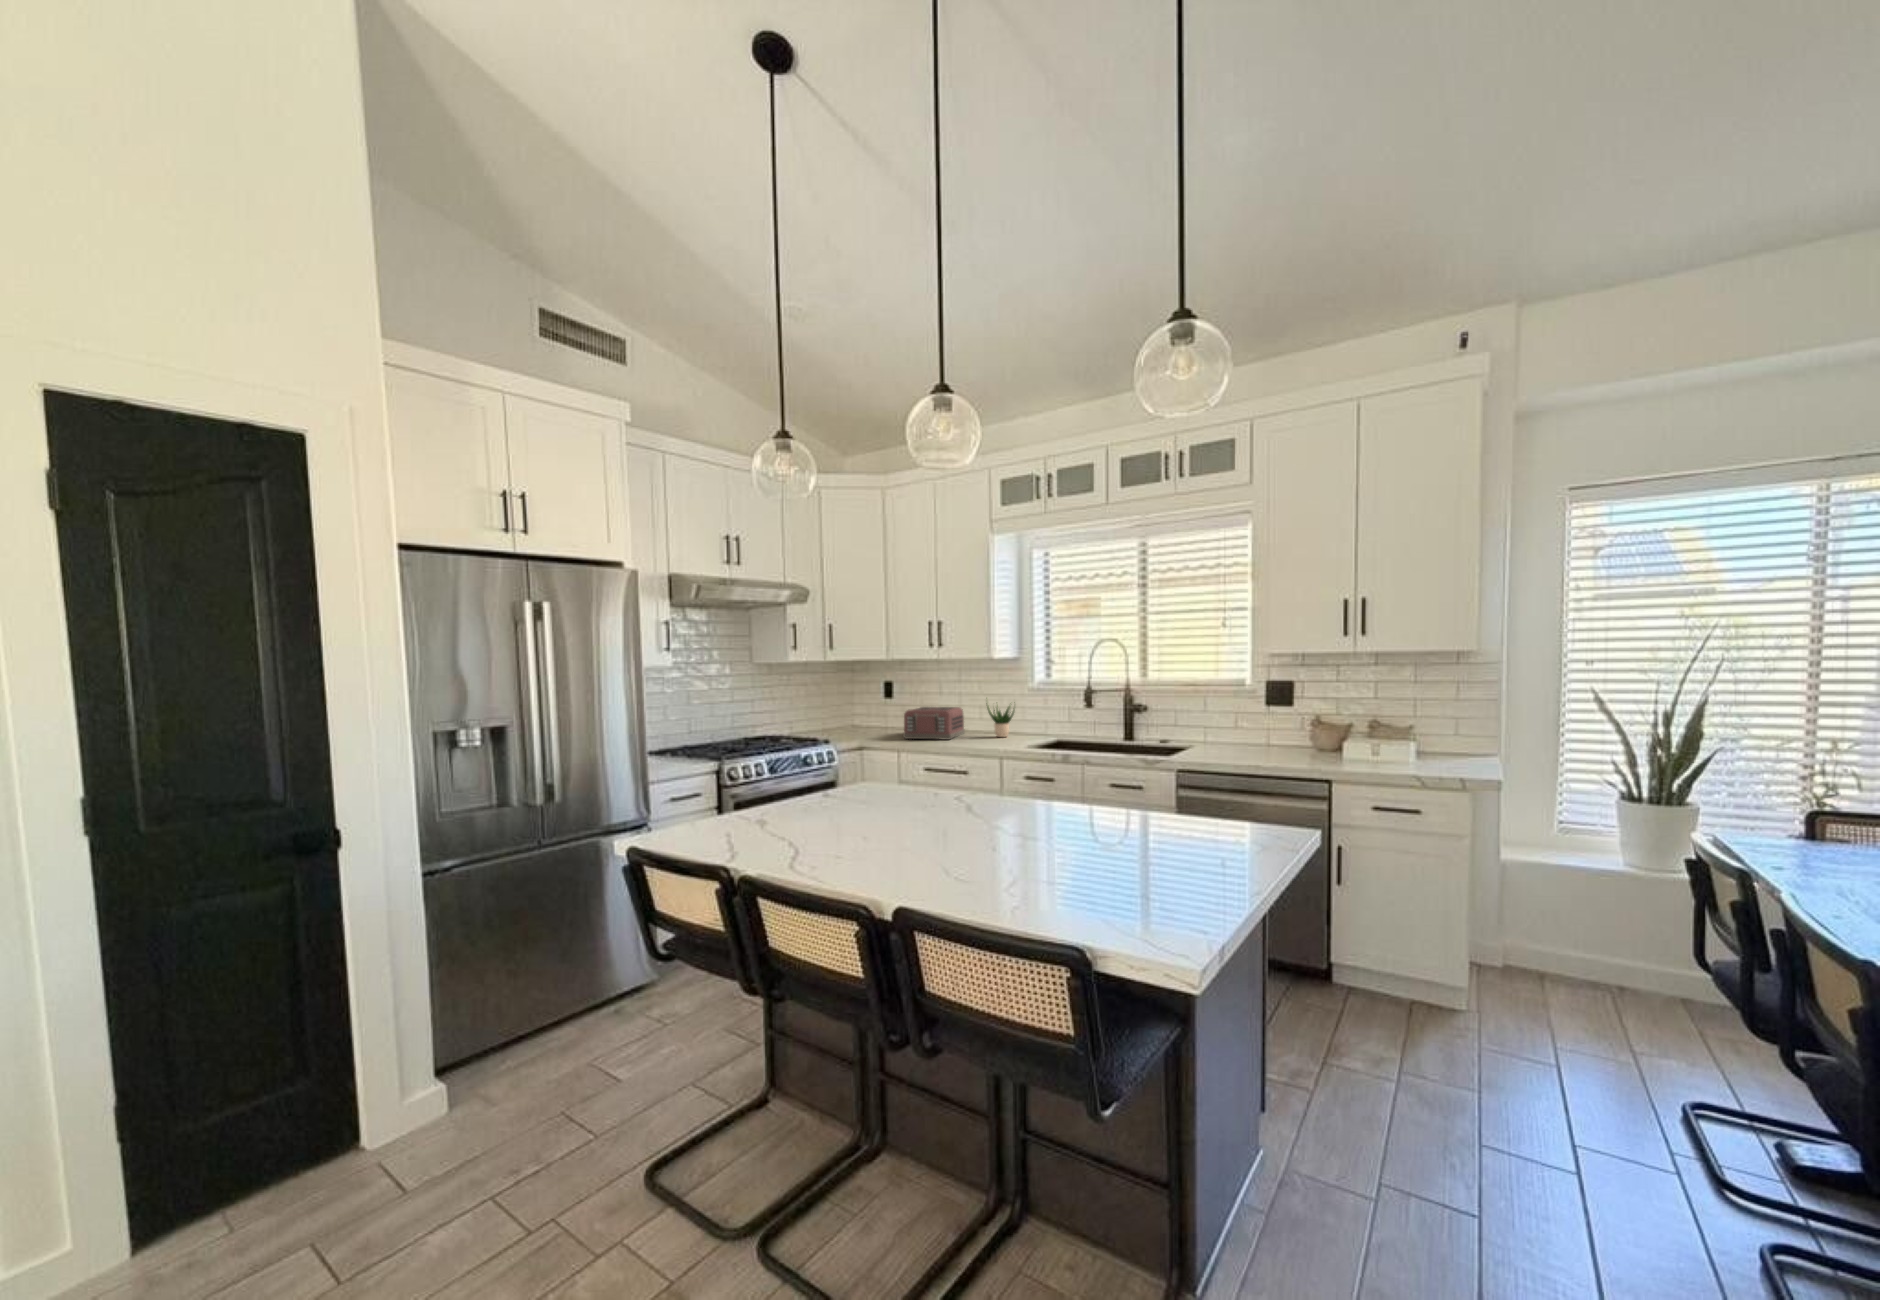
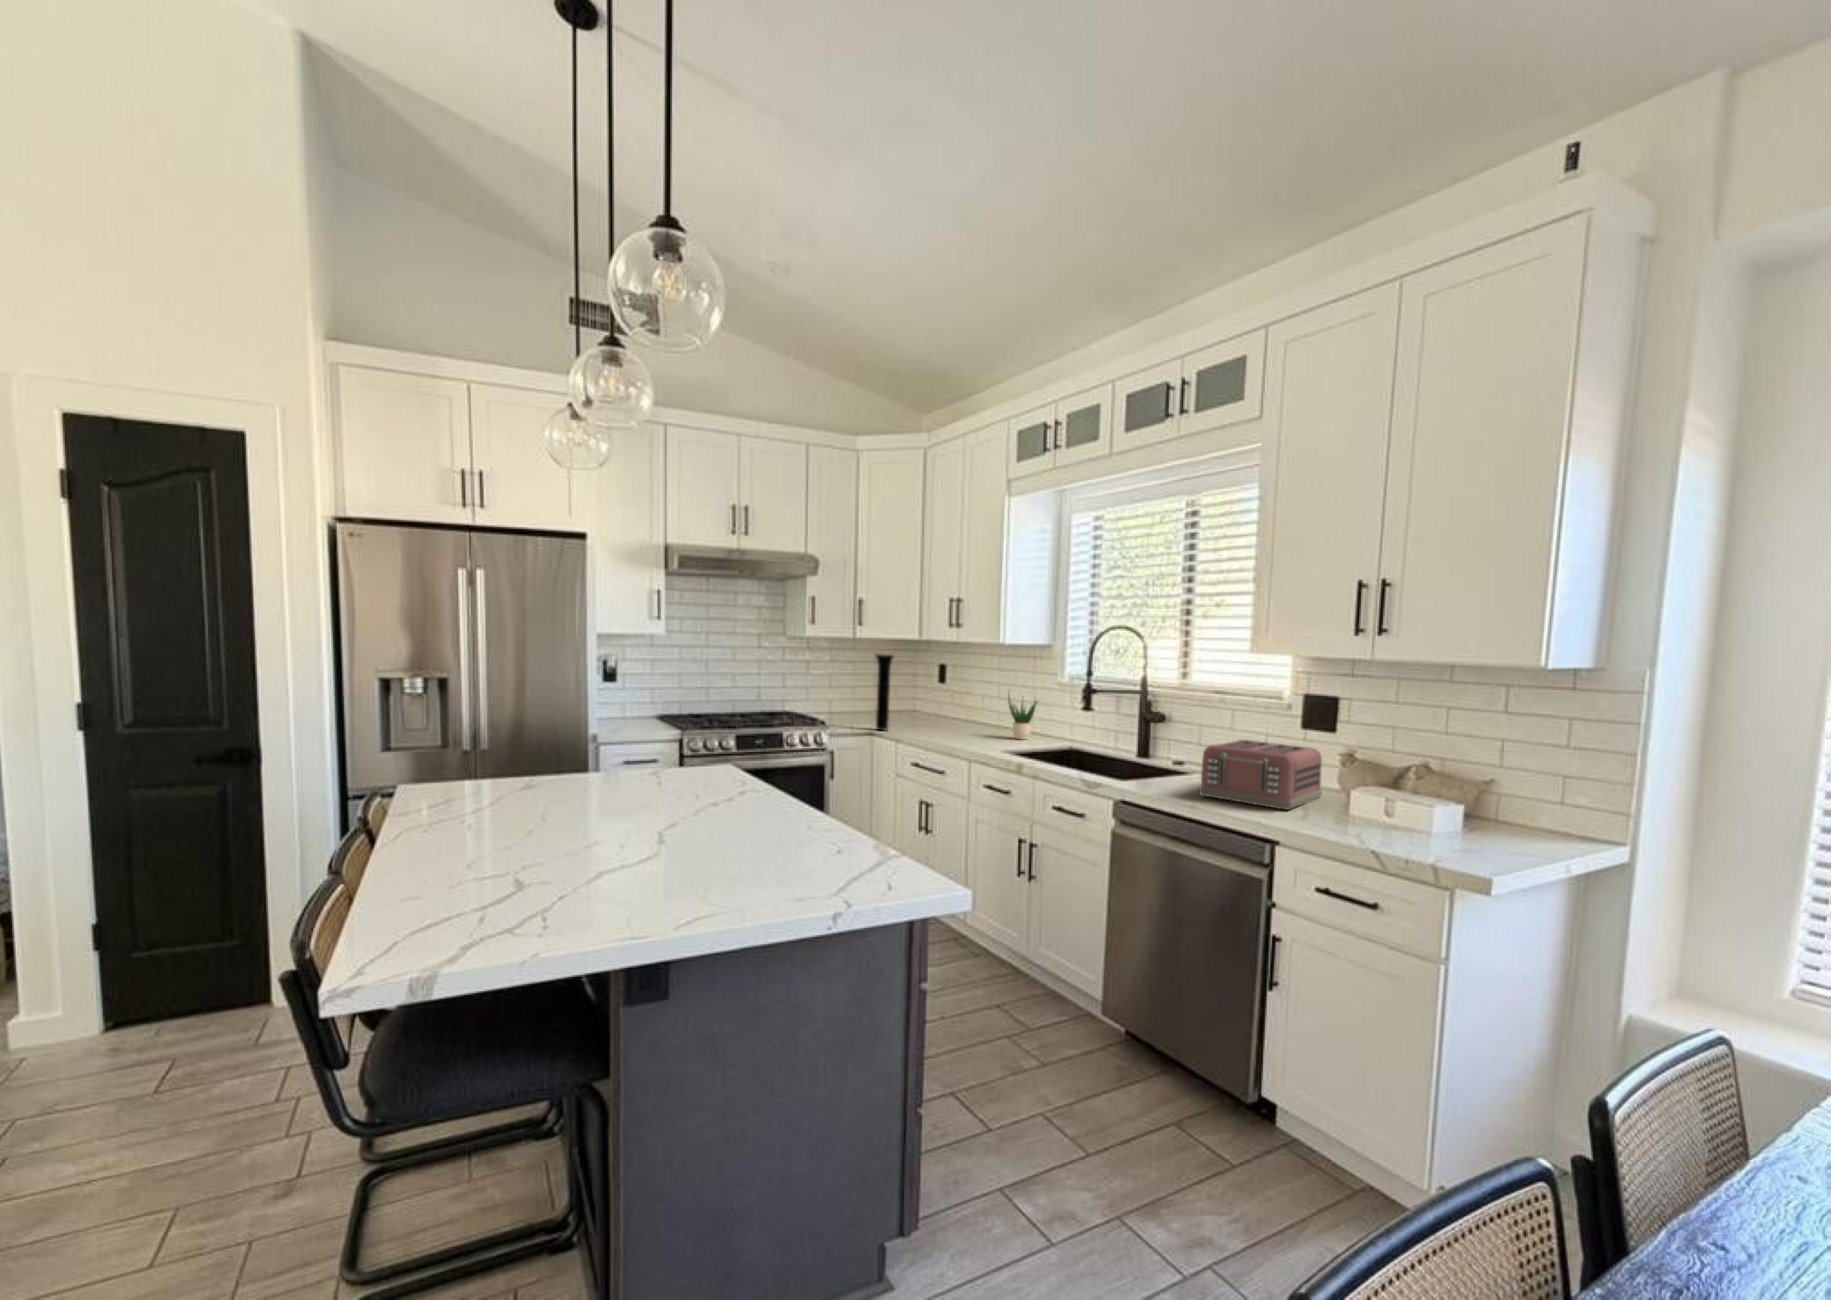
vase: none [865,675,883,743] -> present [876,654,893,730]
toaster: present [903,707,965,740] -> present [1199,740,1322,810]

